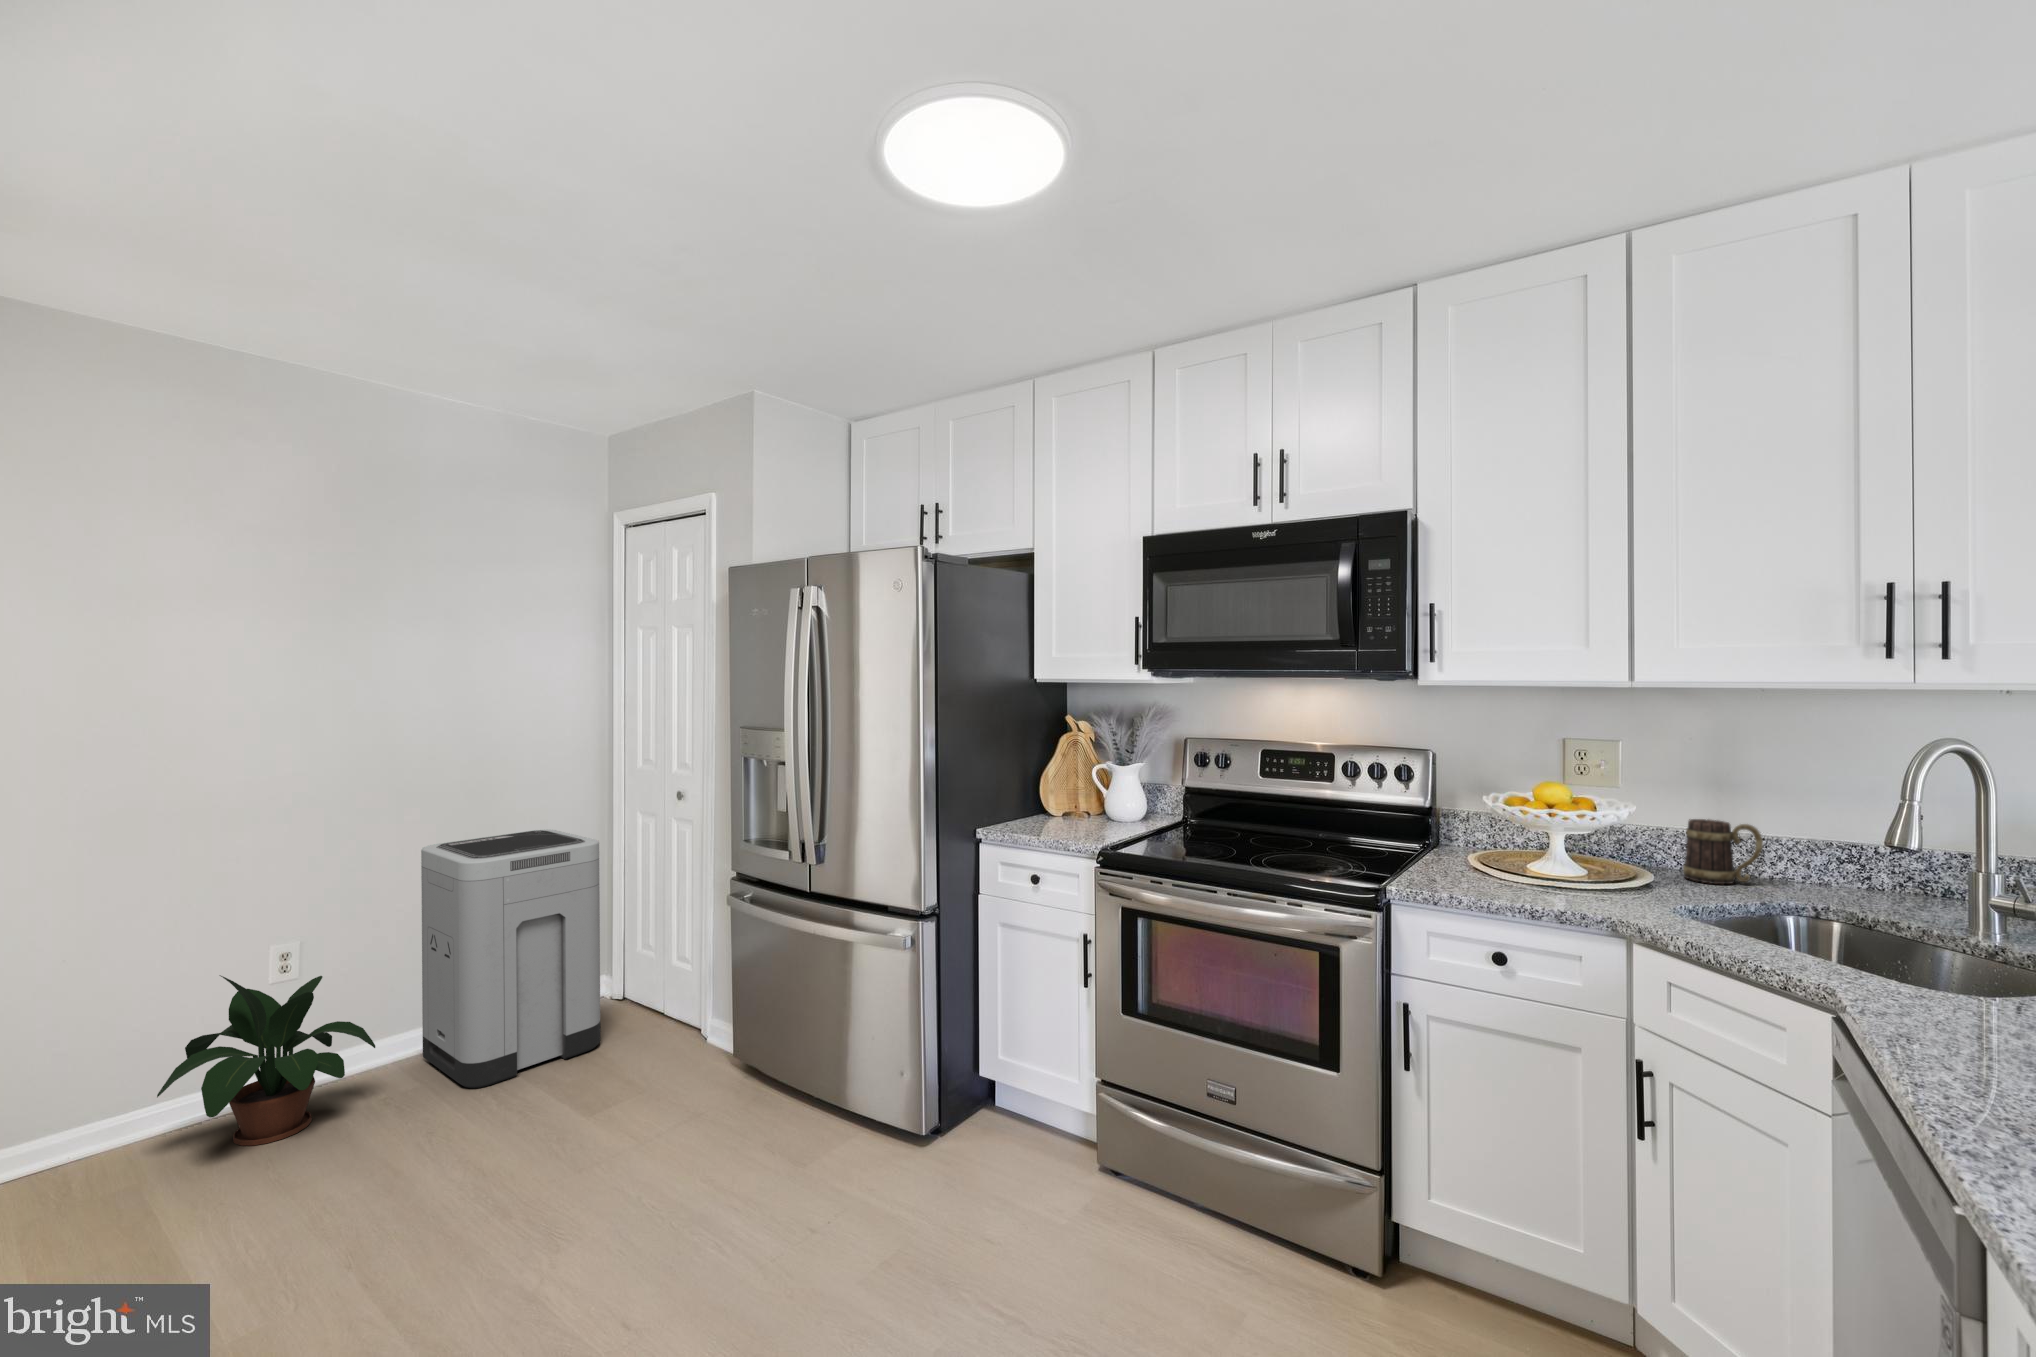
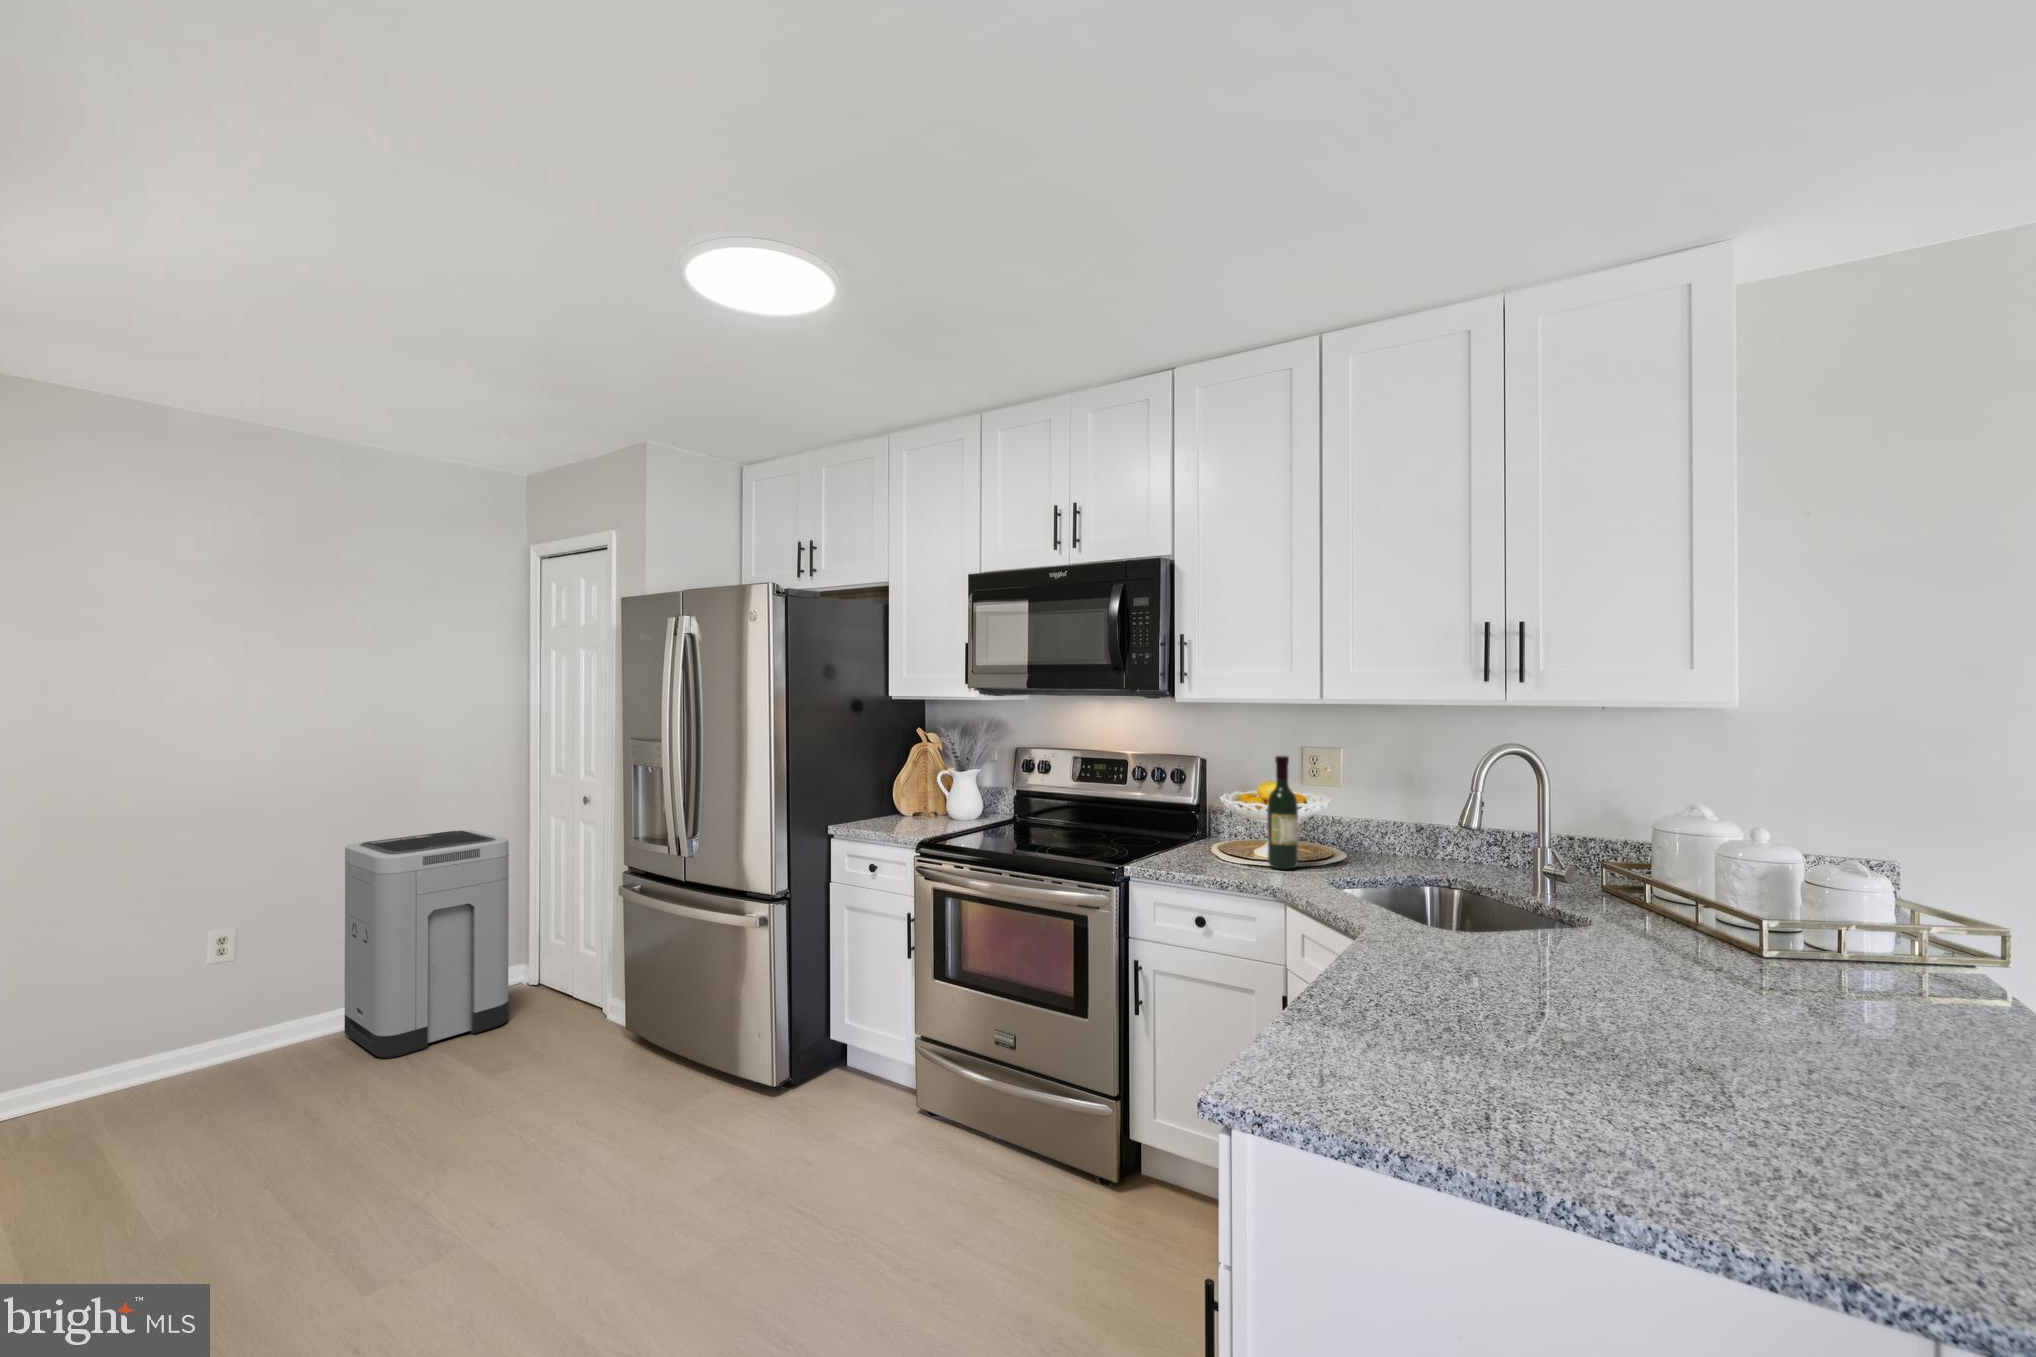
wine bottle: none [1562,751,1605,891] -> present [1267,756,1298,870]
mug: present [1683,819,1763,884] -> none [1374,811,1428,864]
potted plant: present [157,975,375,1146] -> none [95,955,297,1106]

